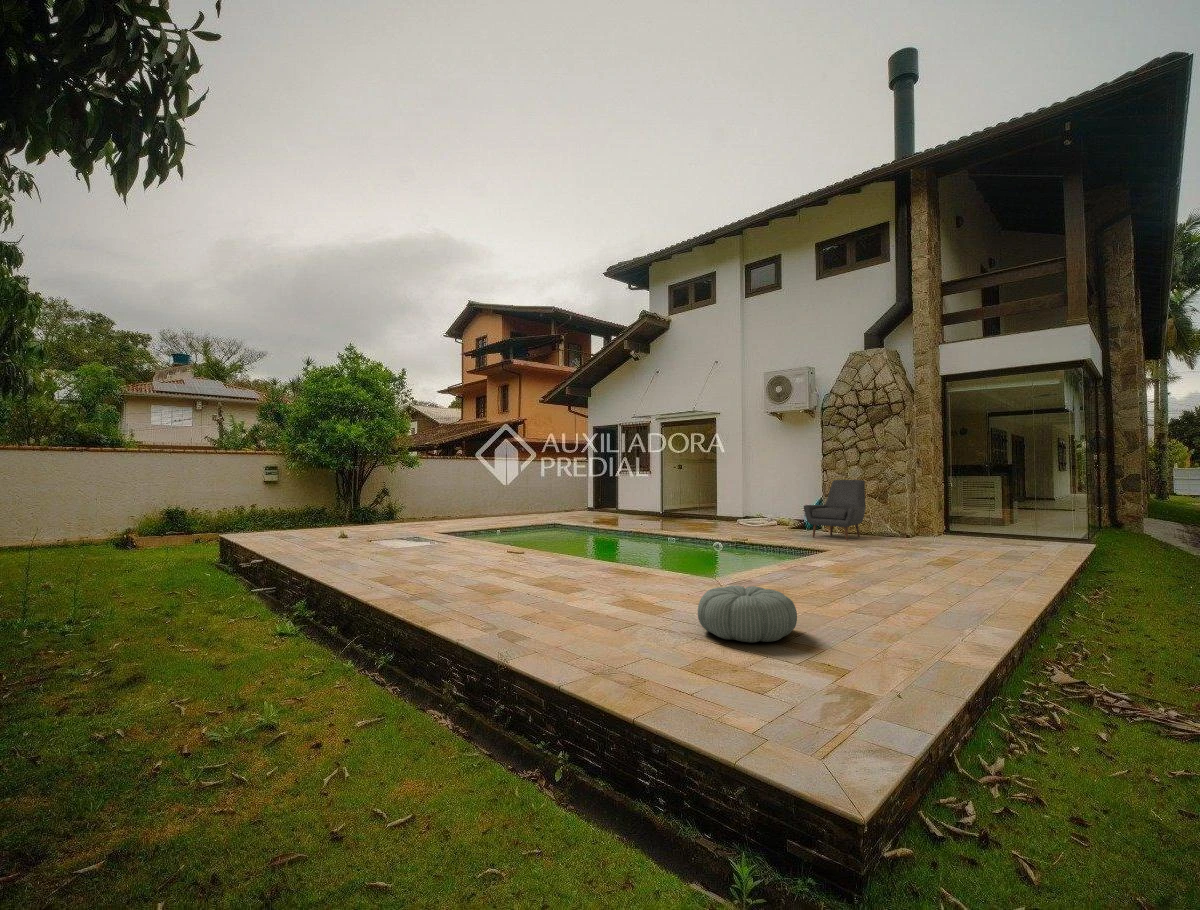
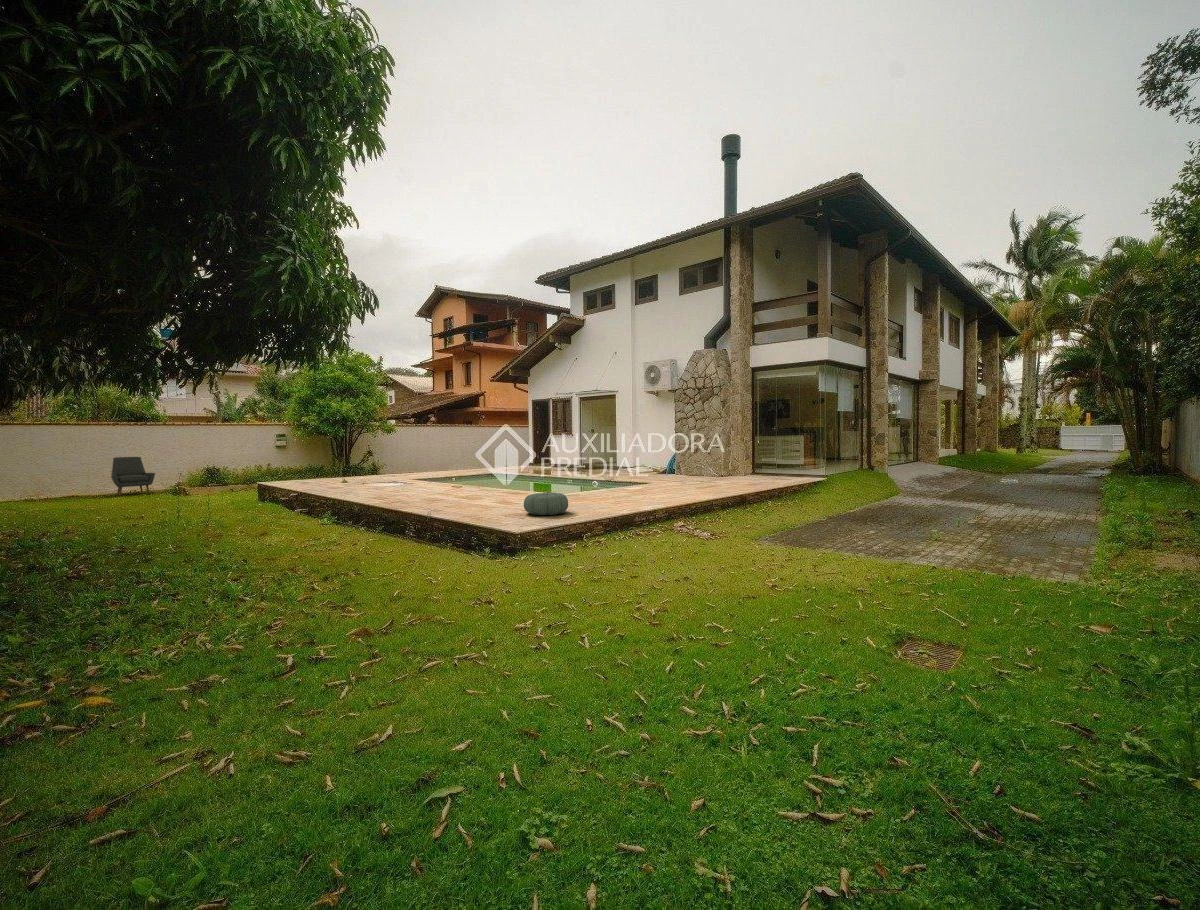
chair: present [804,480,866,540] -> present [111,457,155,495]

